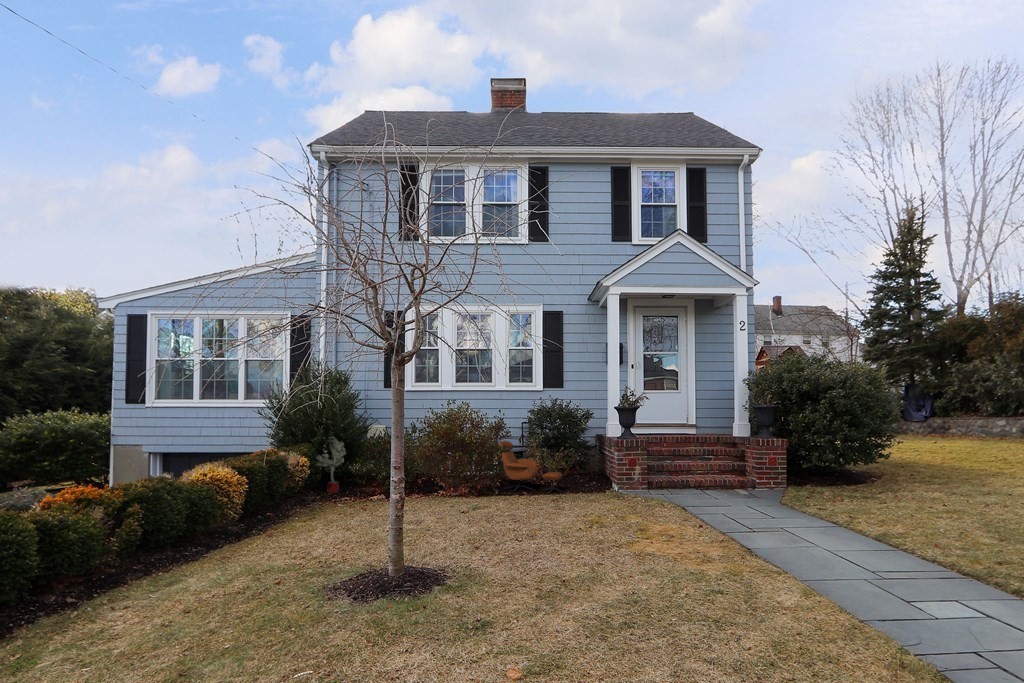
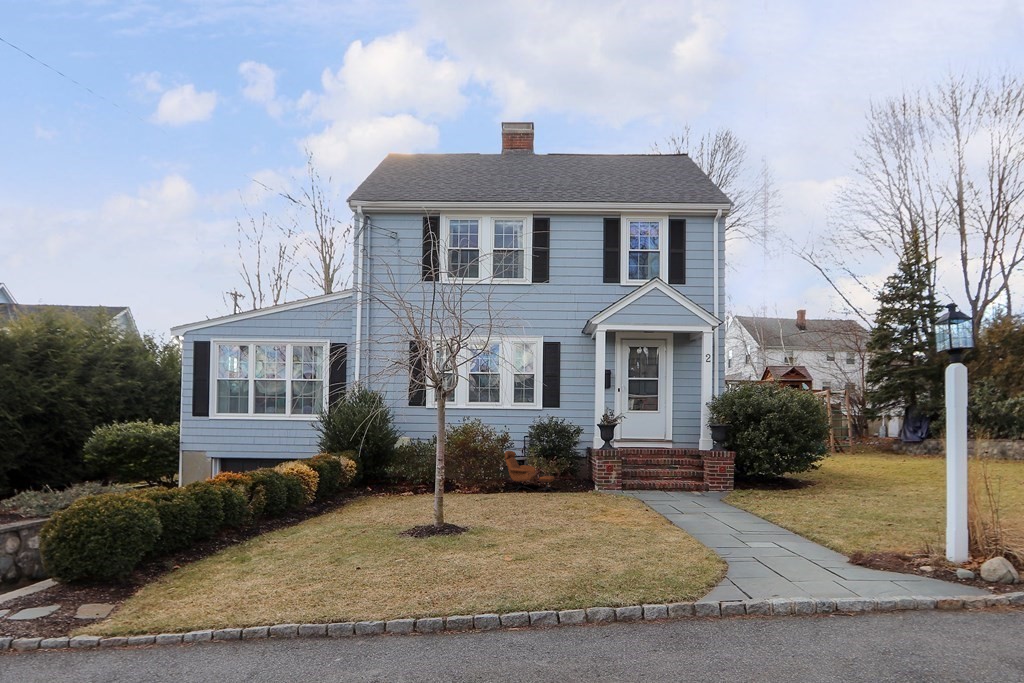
potted tree: present [316,437,346,493] -> none [359,445,382,491]

